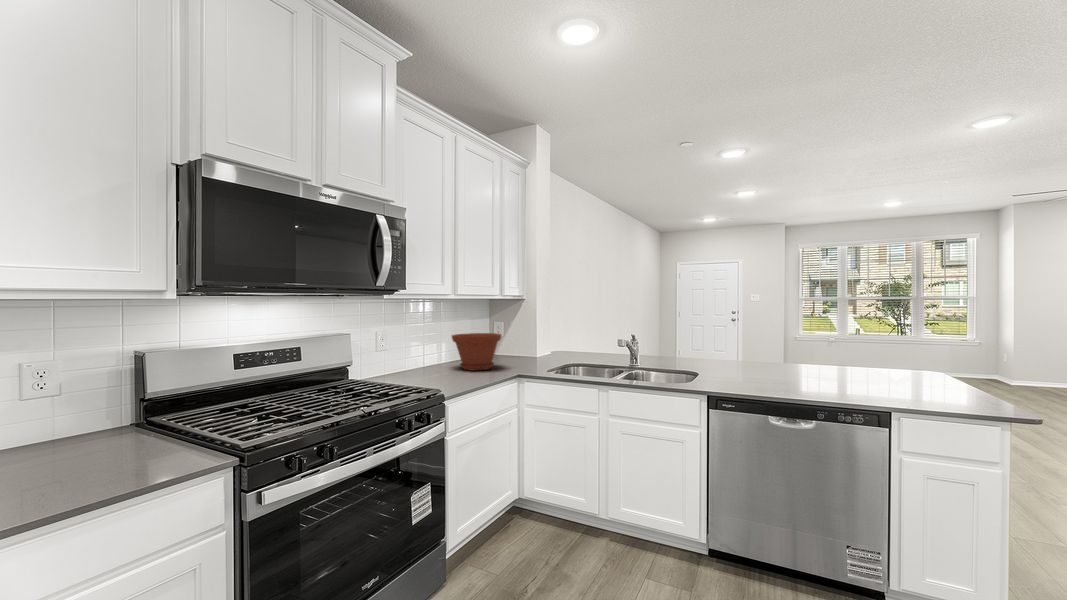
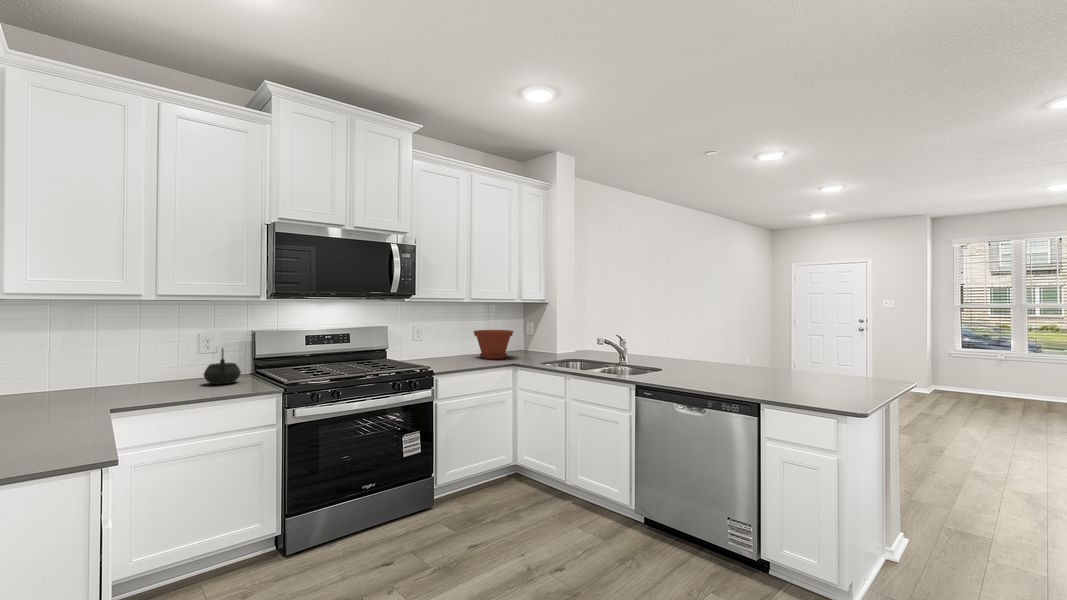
kettle: none [41,387,127,463] -> present [204,348,241,384]

